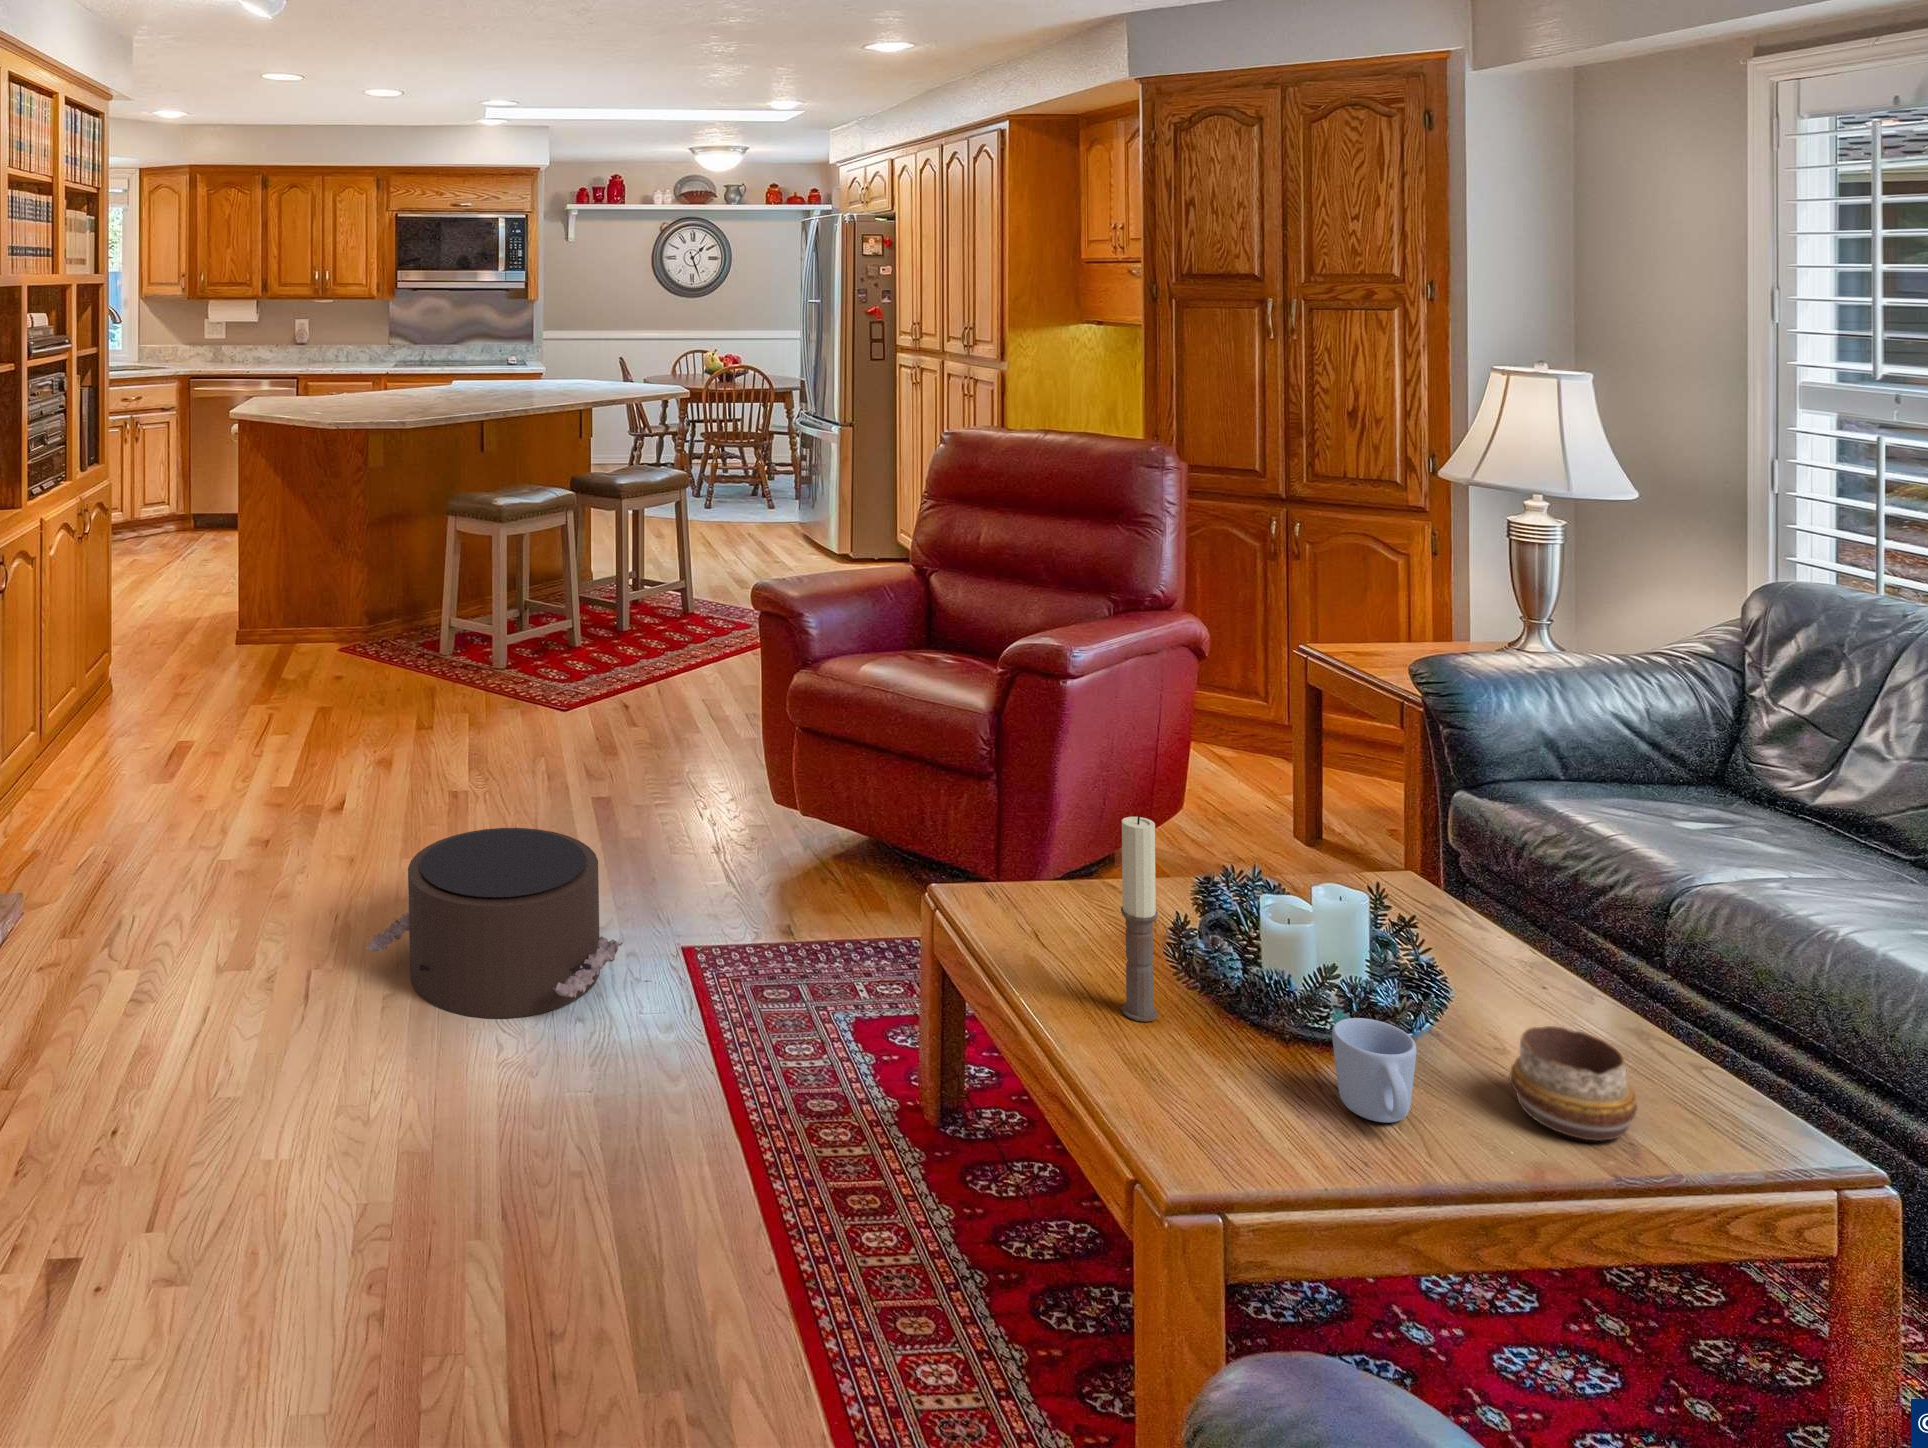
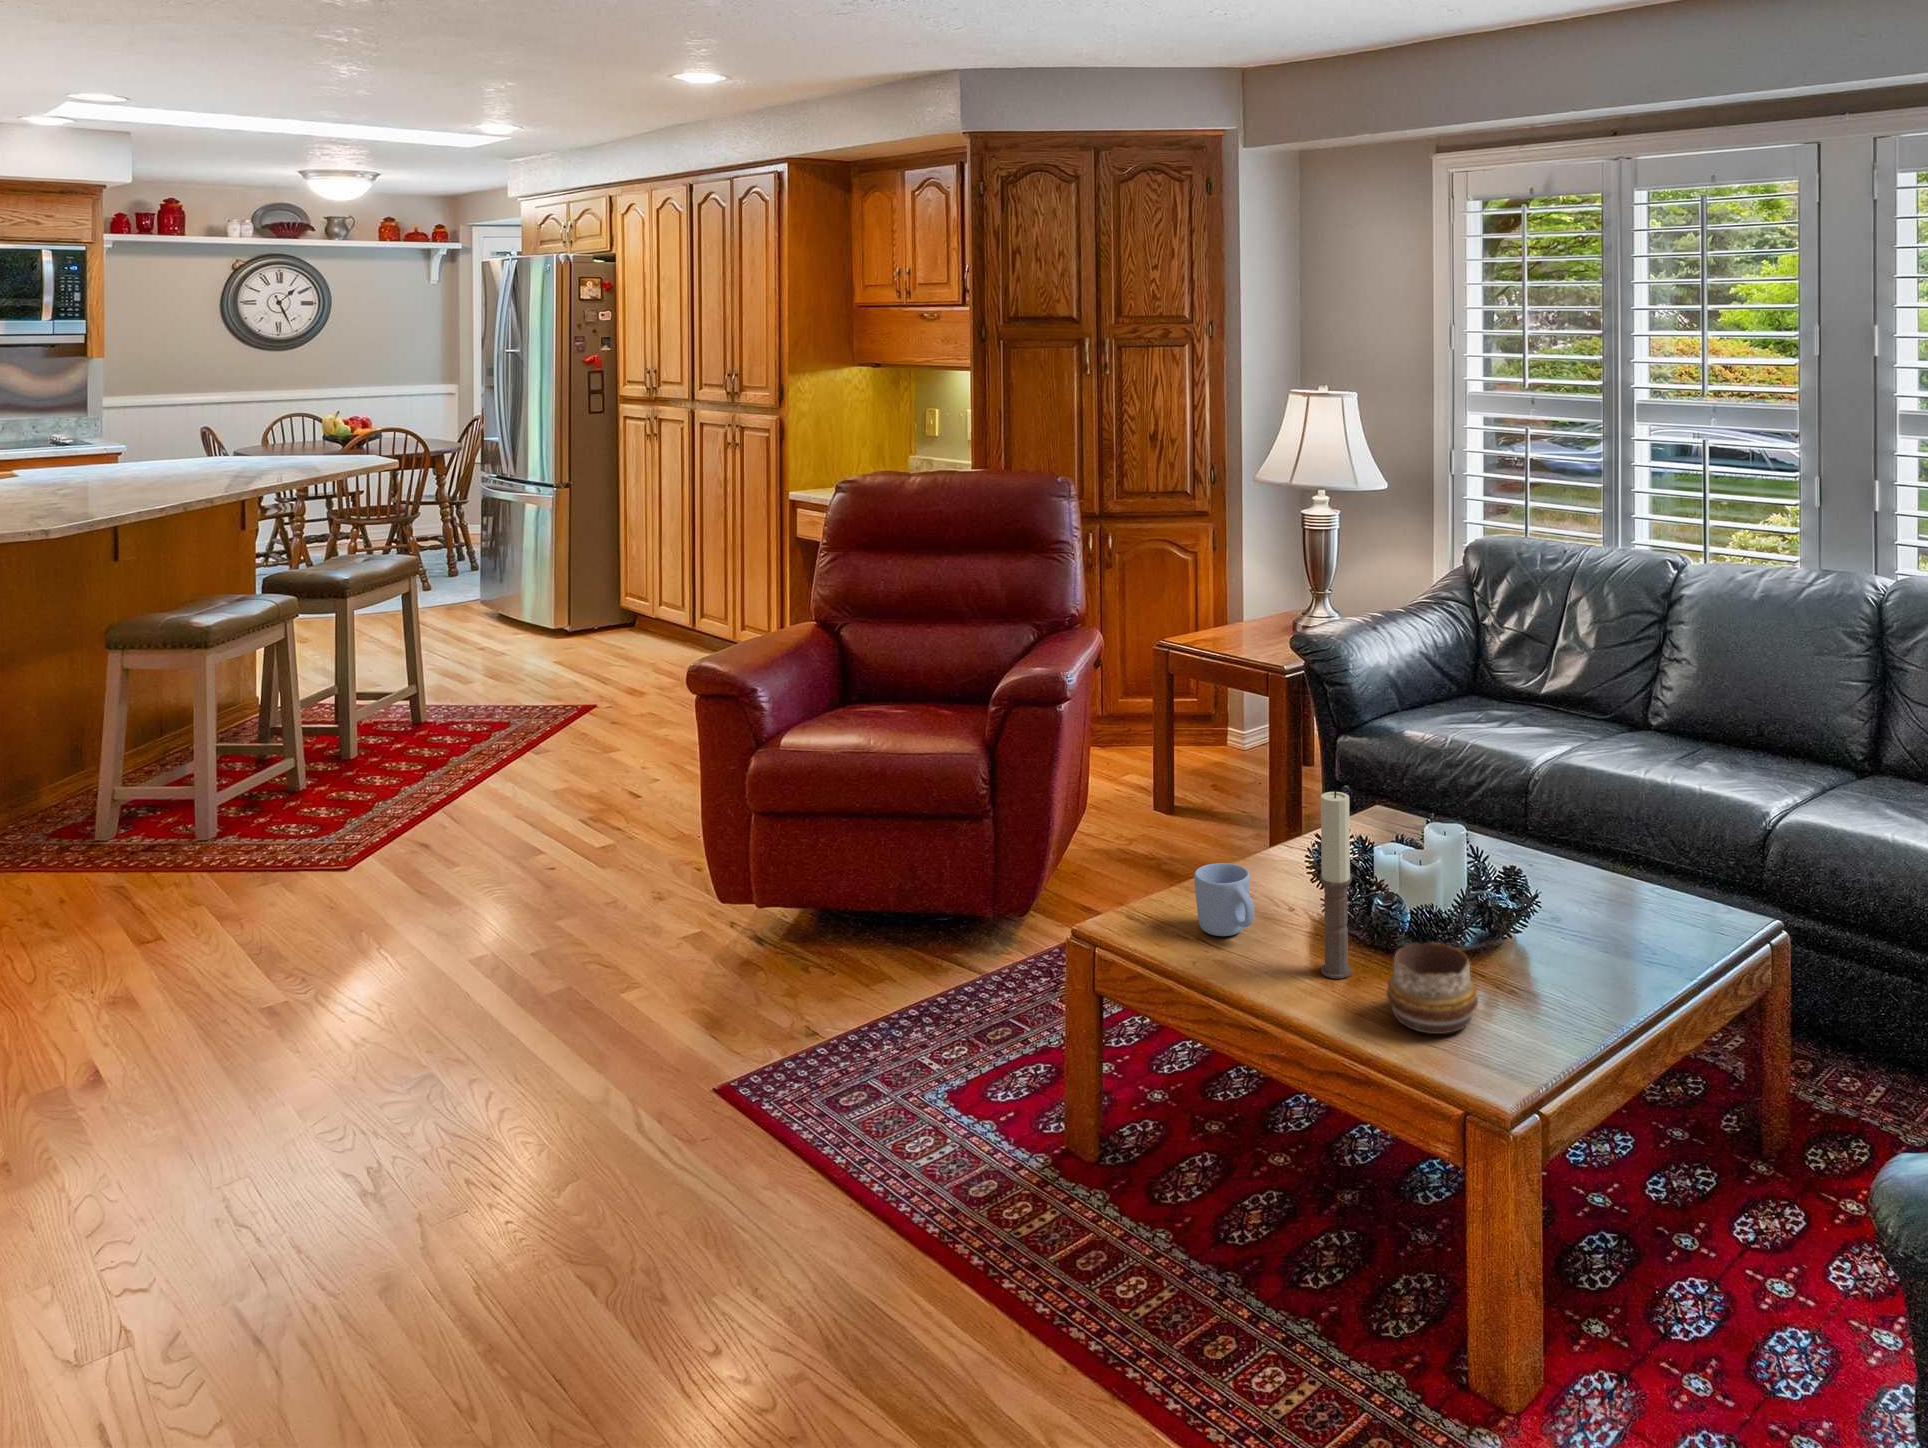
pouf: present [366,828,623,1018] -> none [325,994,673,1265]
mug: present [1332,1018,1417,1123] -> present [1194,863,1254,936]
decorative bowl: present [1510,1026,1637,1141] -> present [1387,943,1478,1034]

